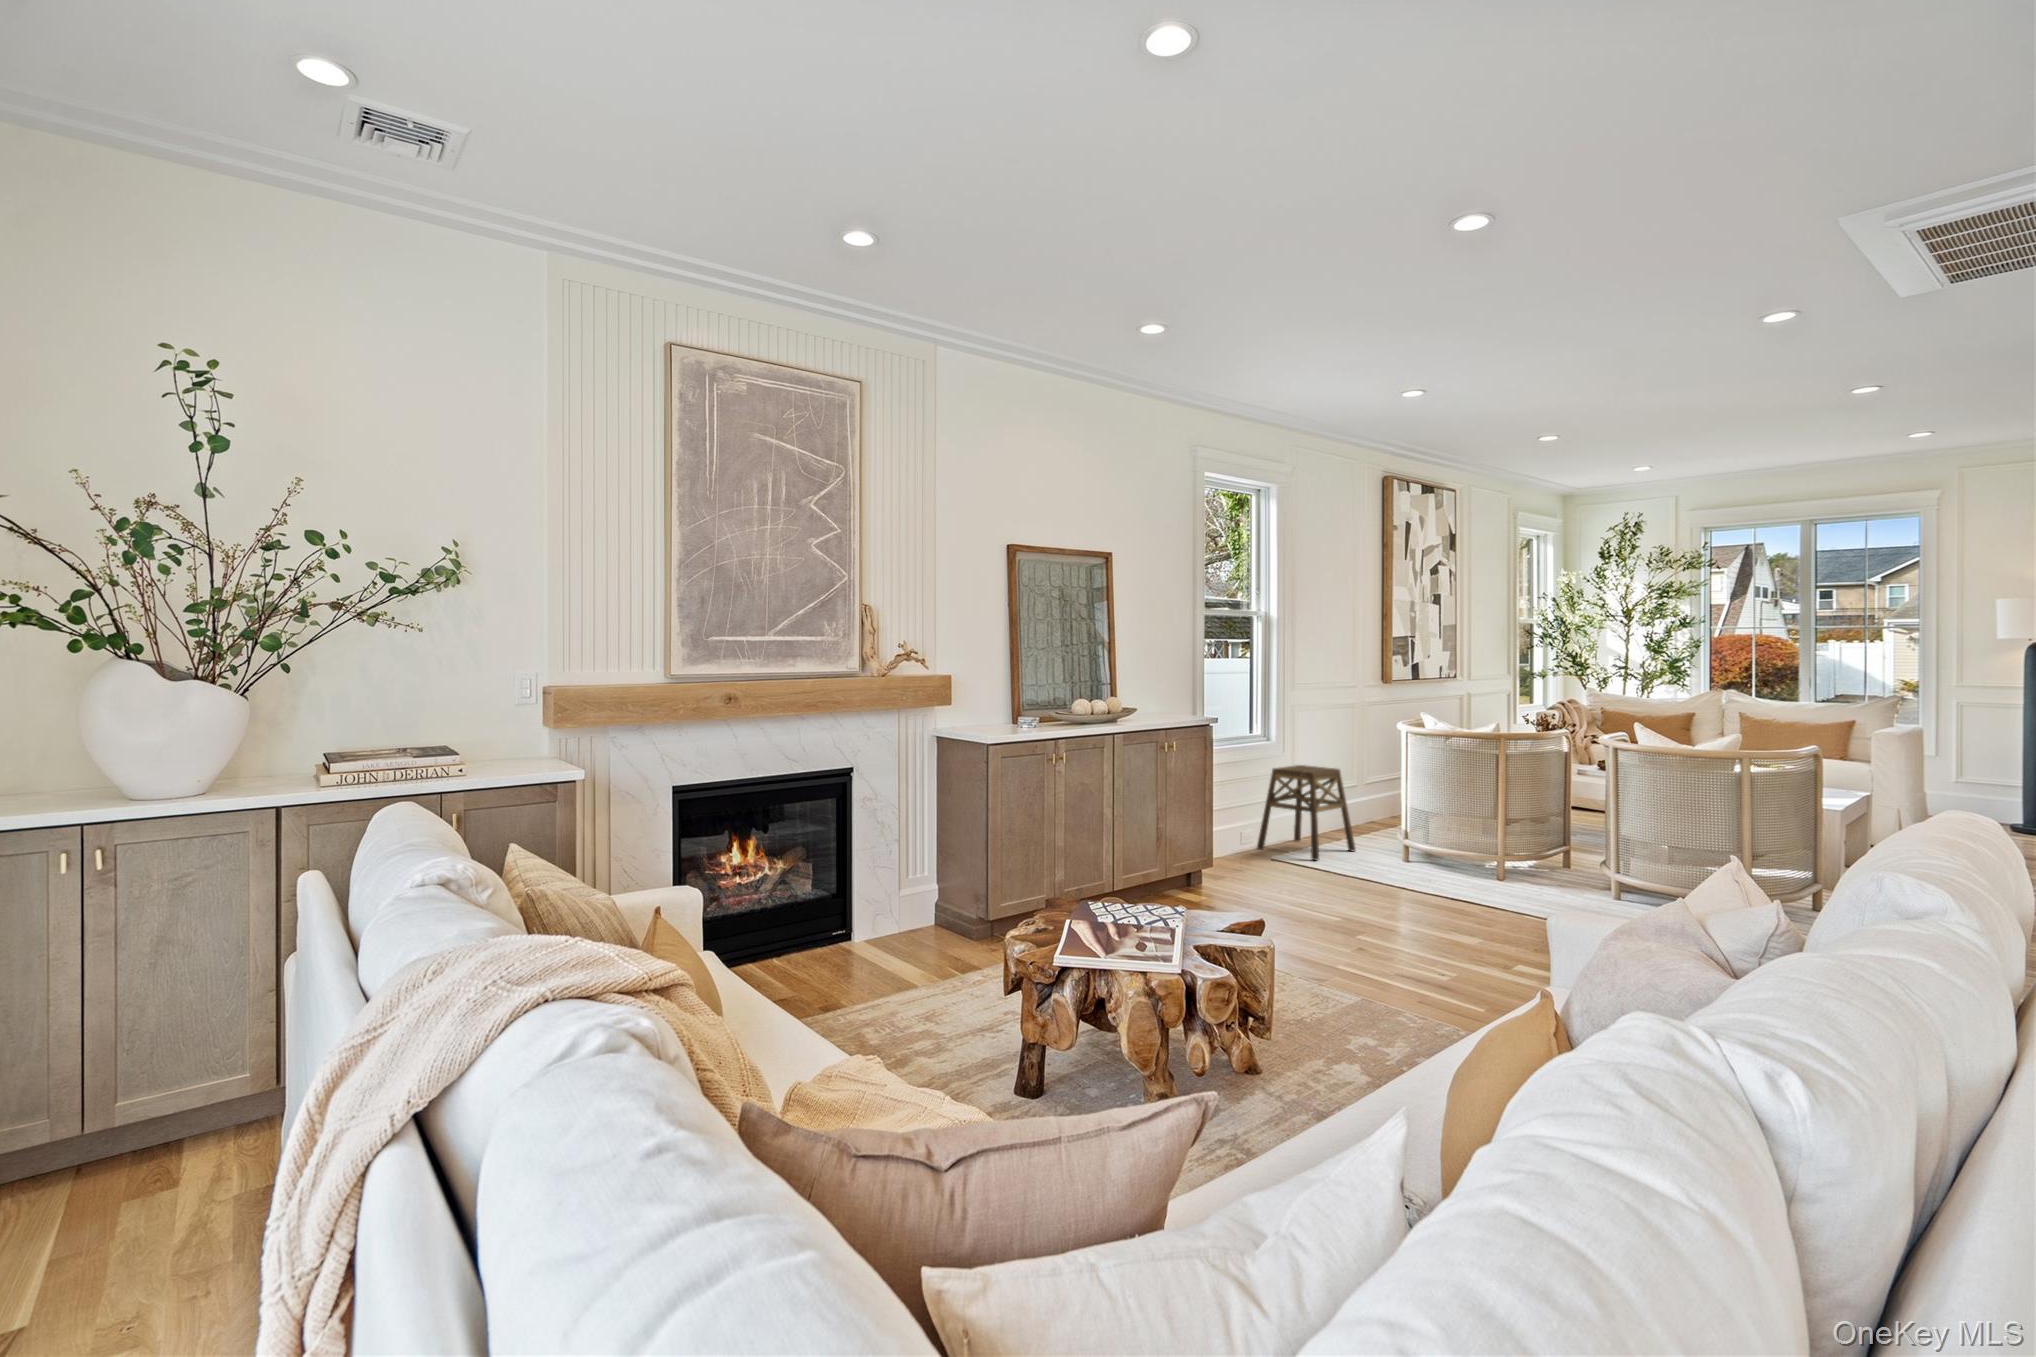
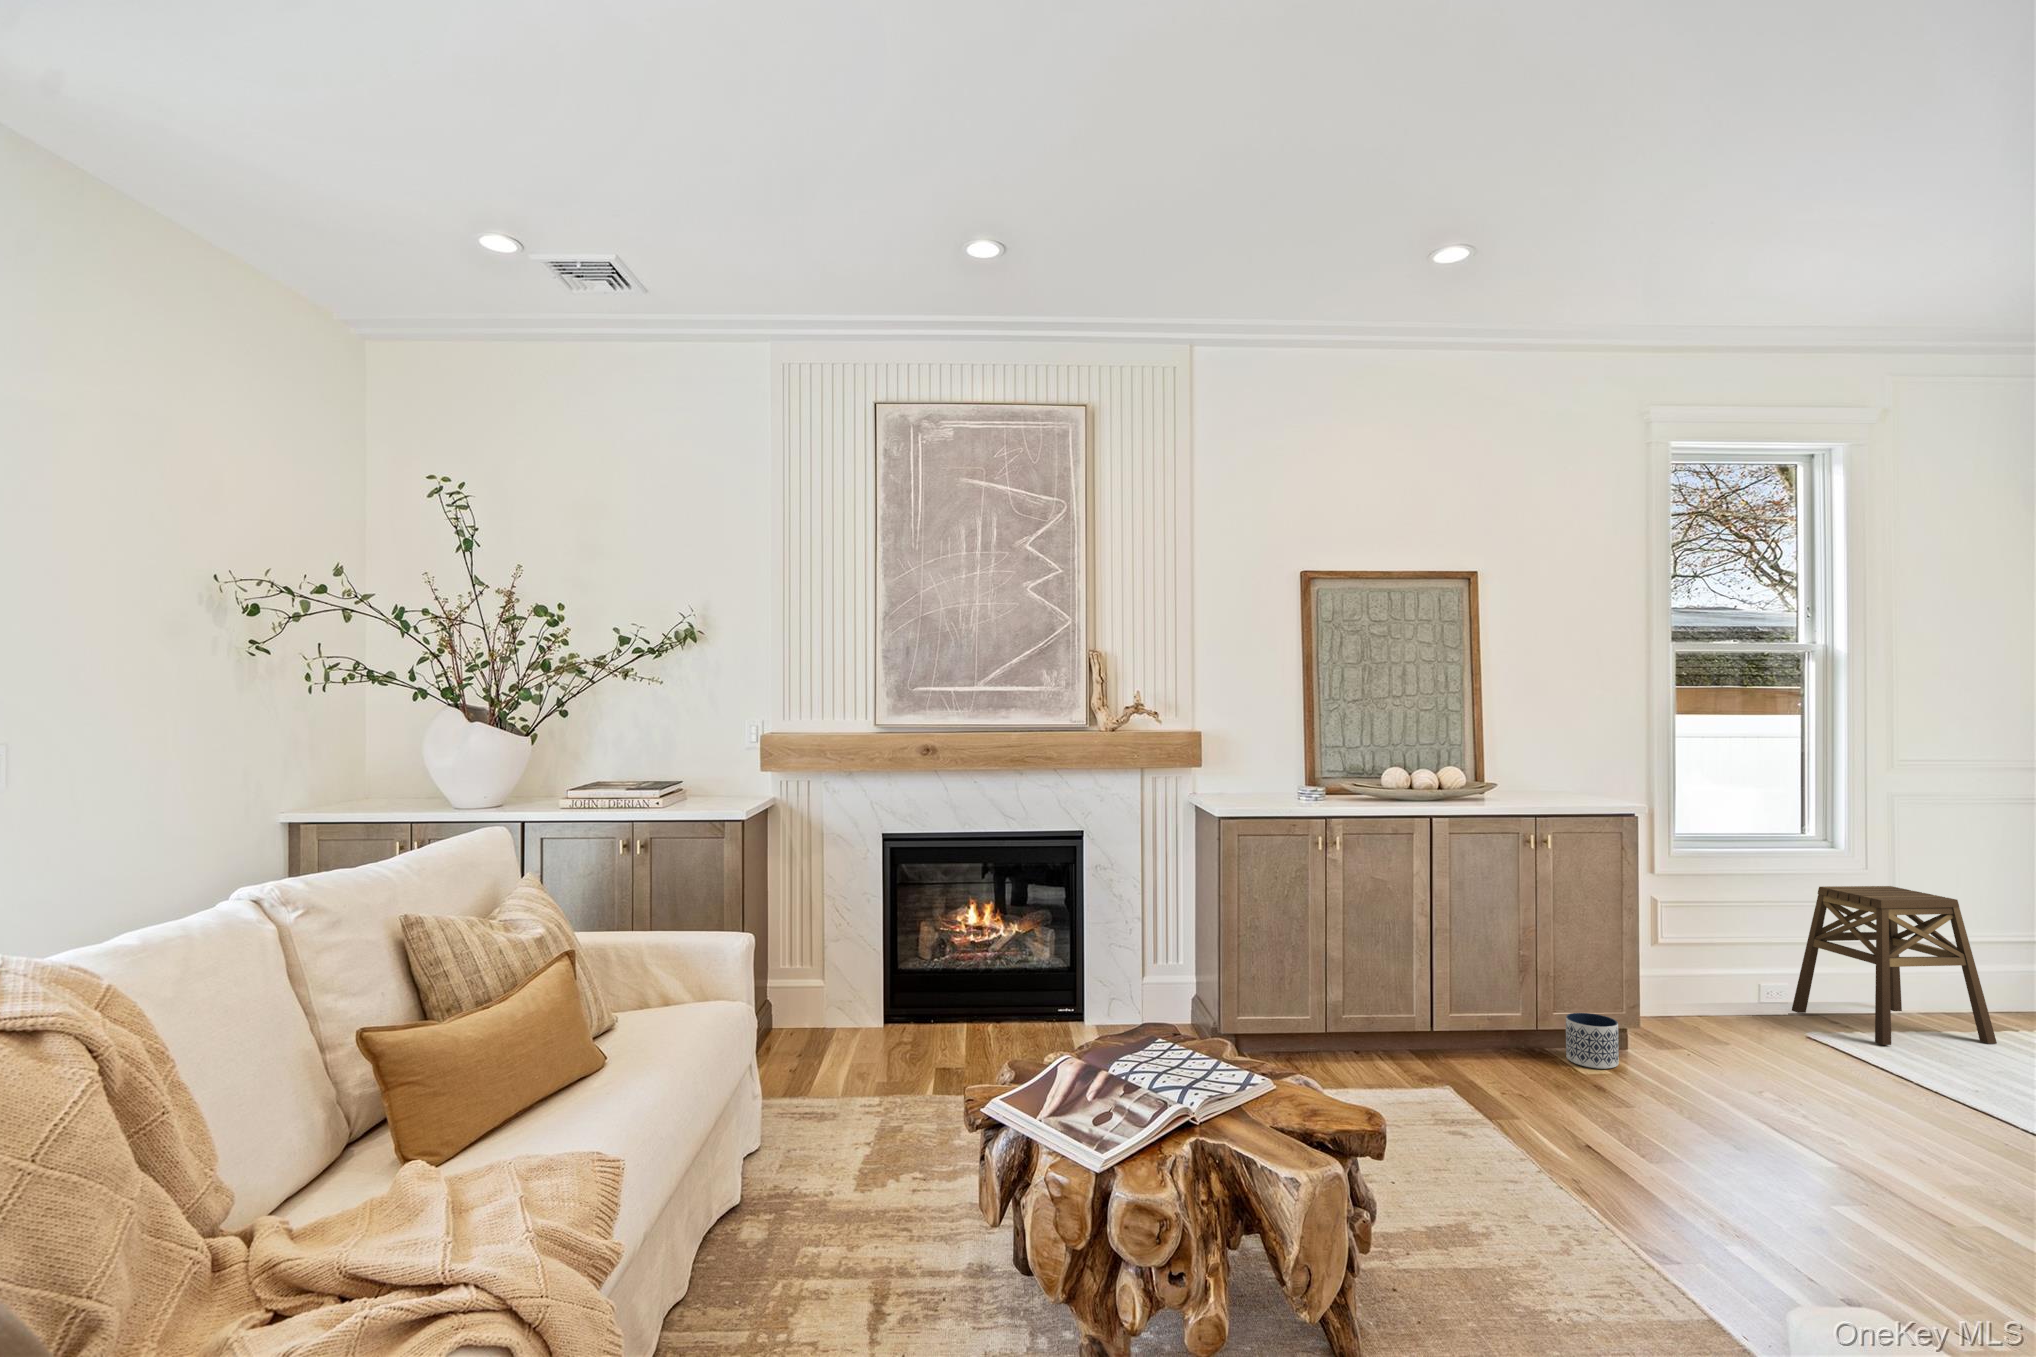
planter: none [1188,865,1220,900] -> present [1566,1013,1619,1069]

